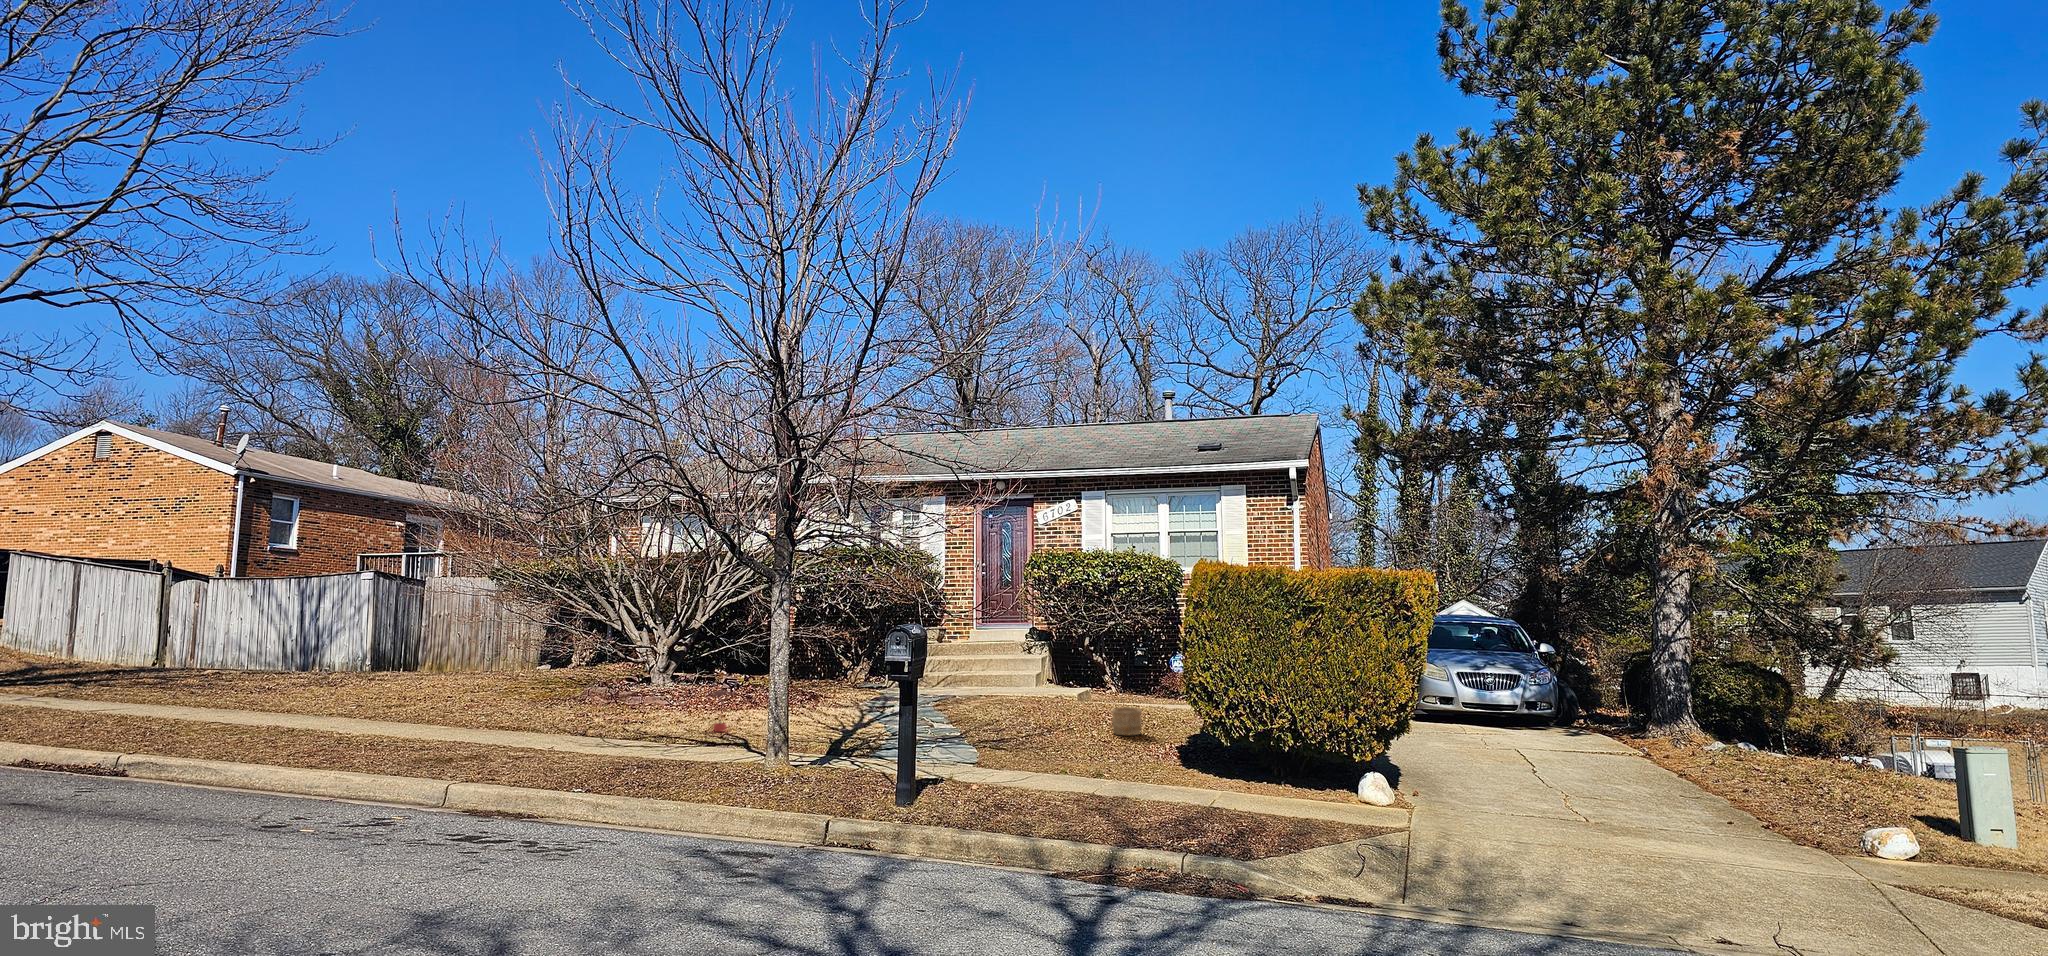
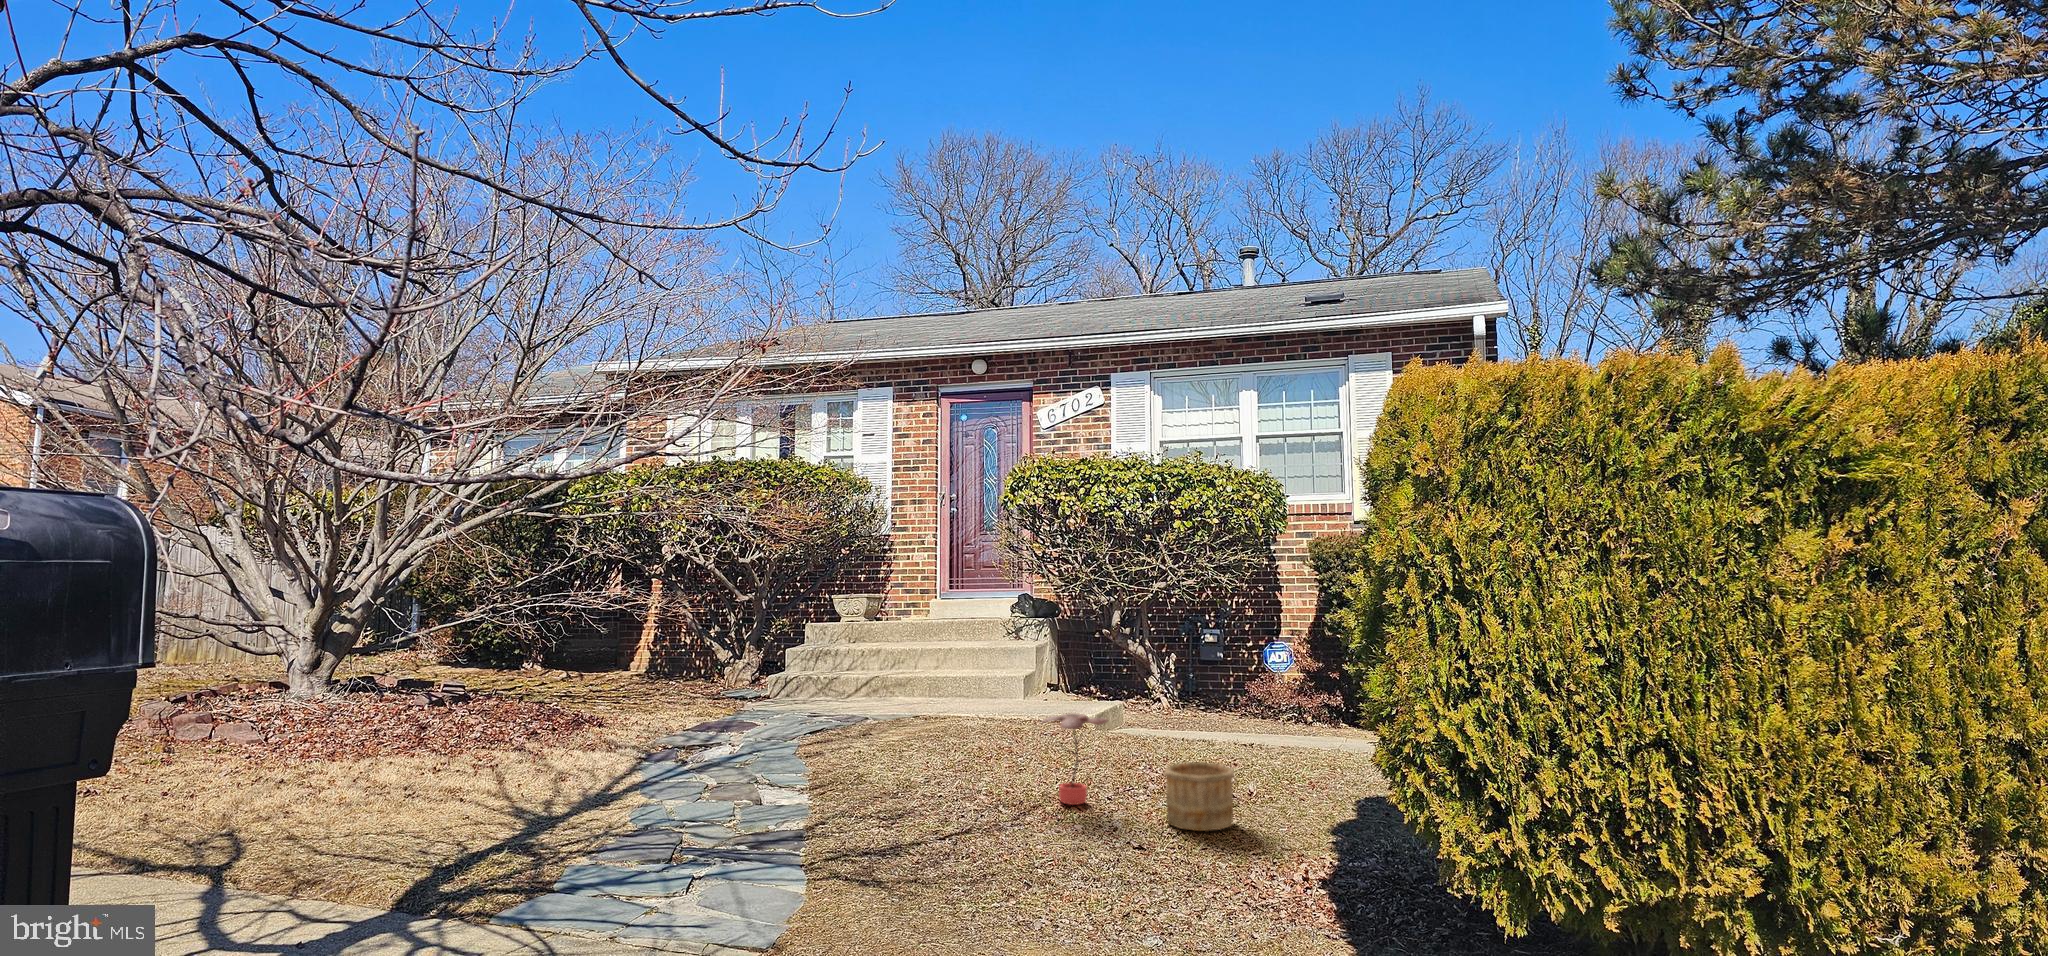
potted plant: present [706,690,735,732] -> present [1042,713,1108,805]

